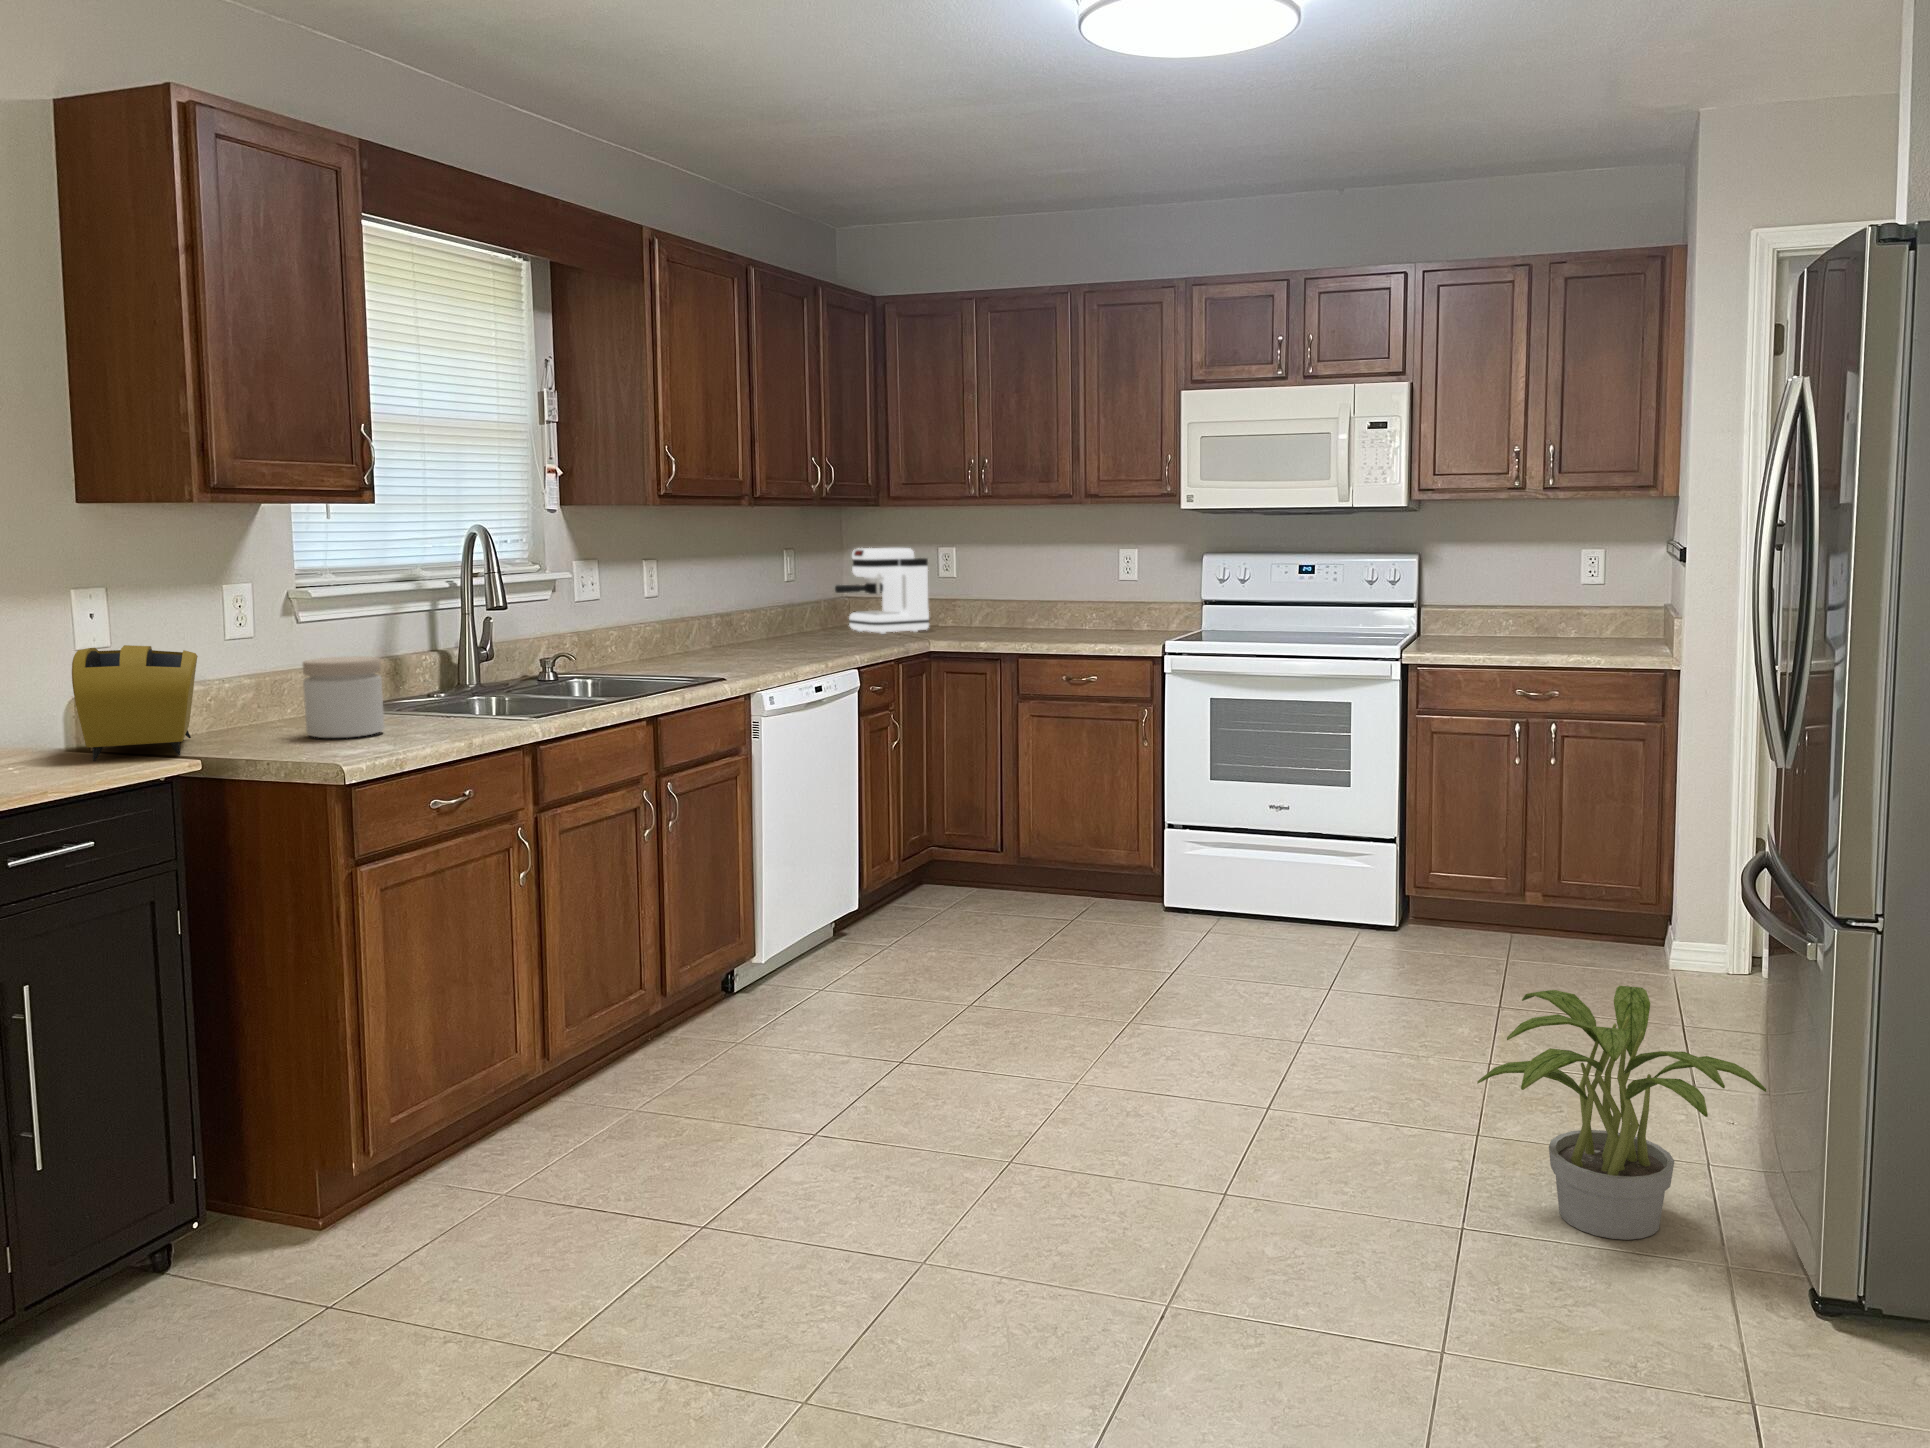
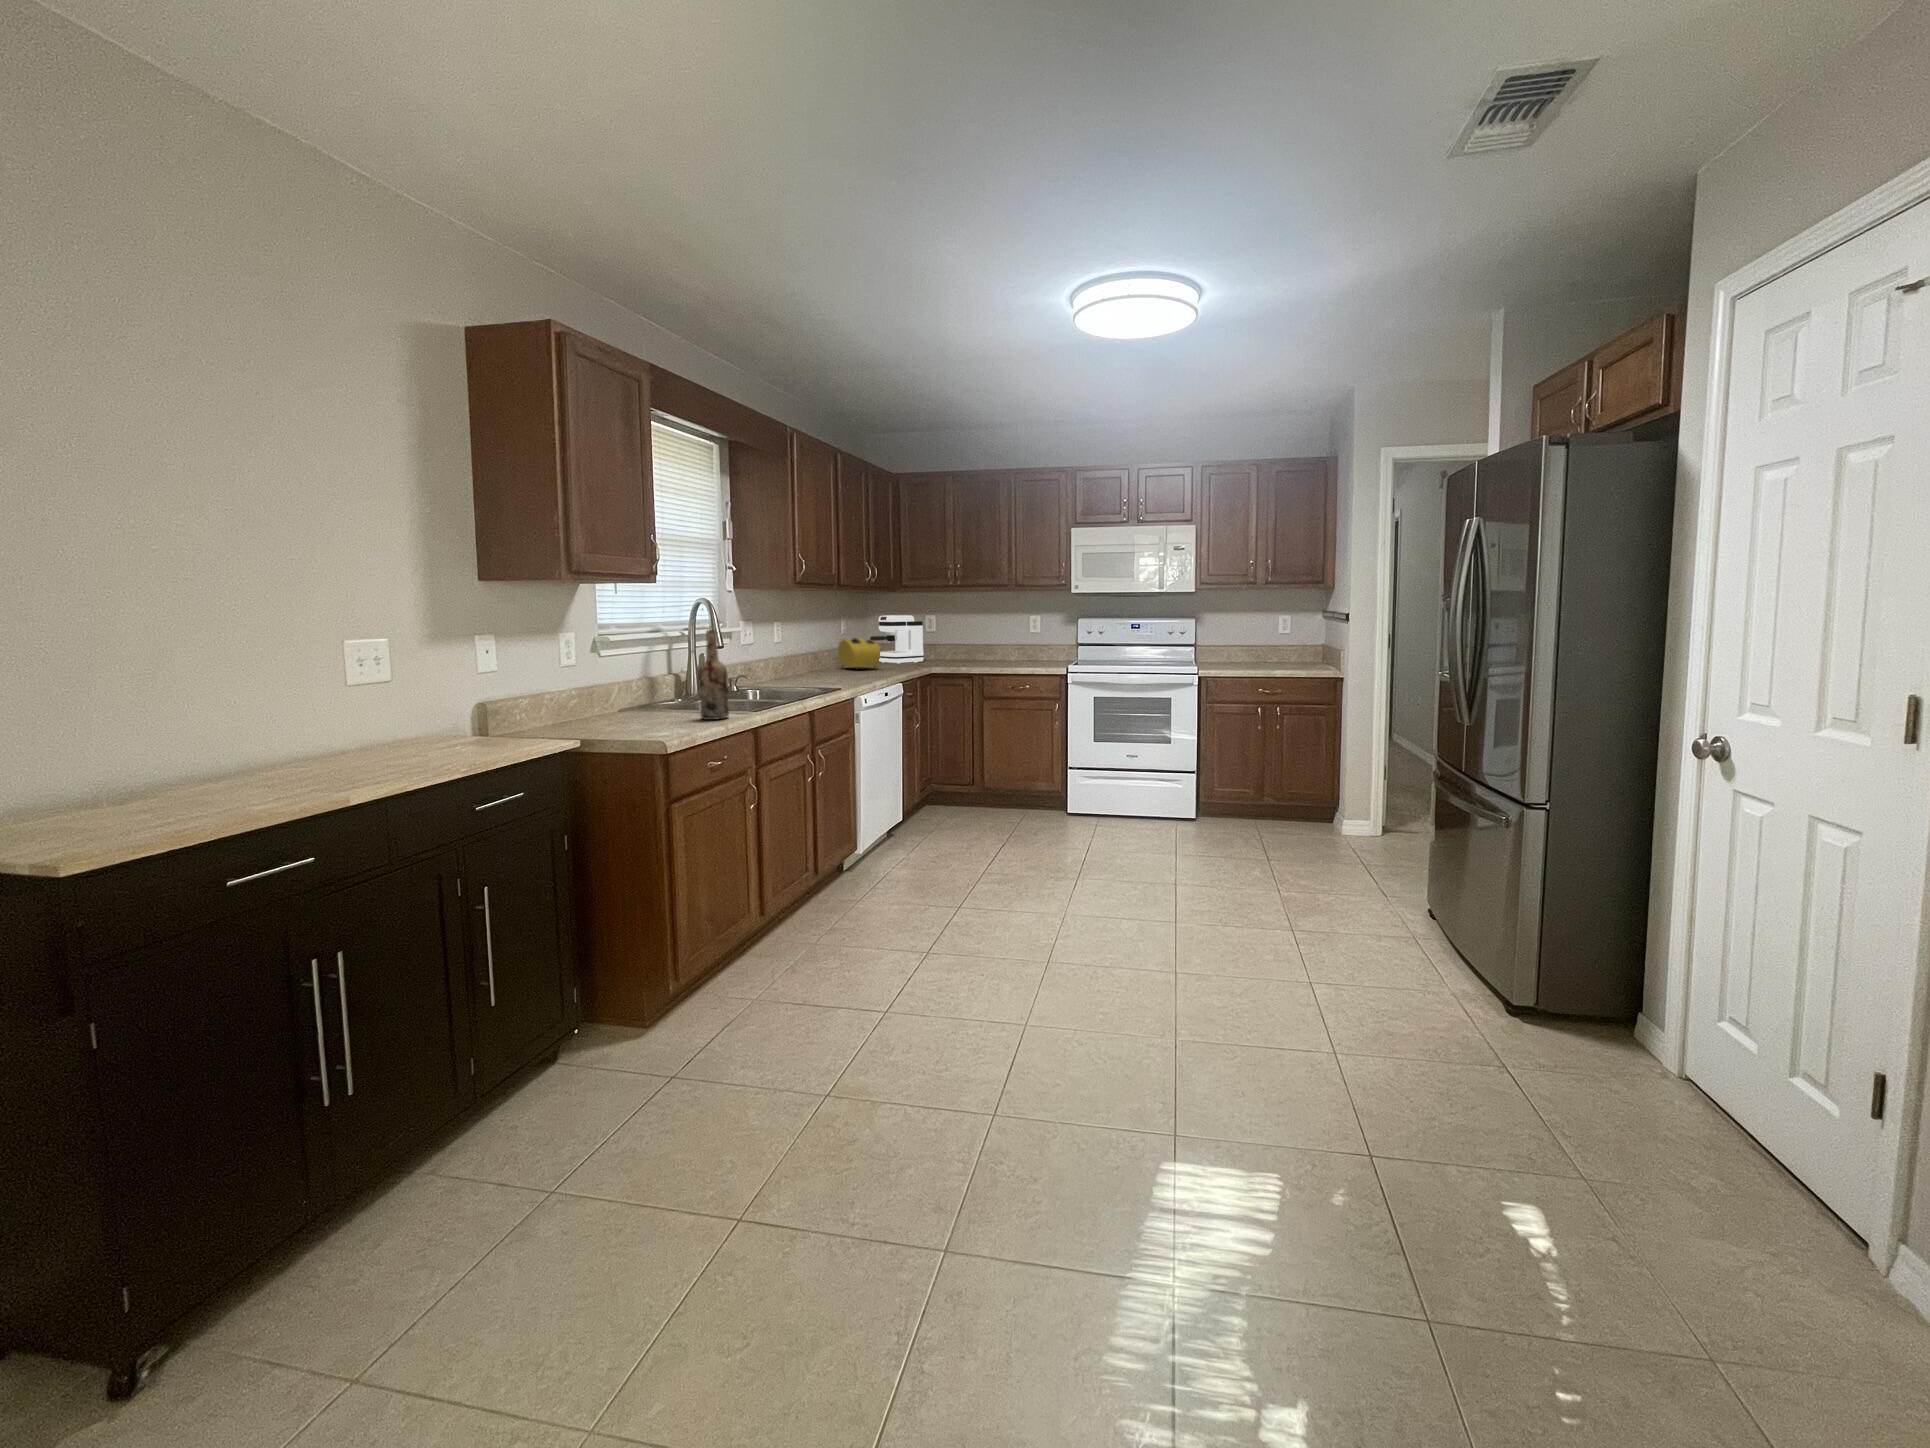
wine bottle: none [424,580,476,729] -> present [698,630,729,720]
toaster: present [72,645,198,761] -> present [838,638,881,669]
jar: present [303,656,384,738] -> none [626,676,676,726]
potted plant: present [1477,986,1766,1240] -> none [1307,844,1461,979]

